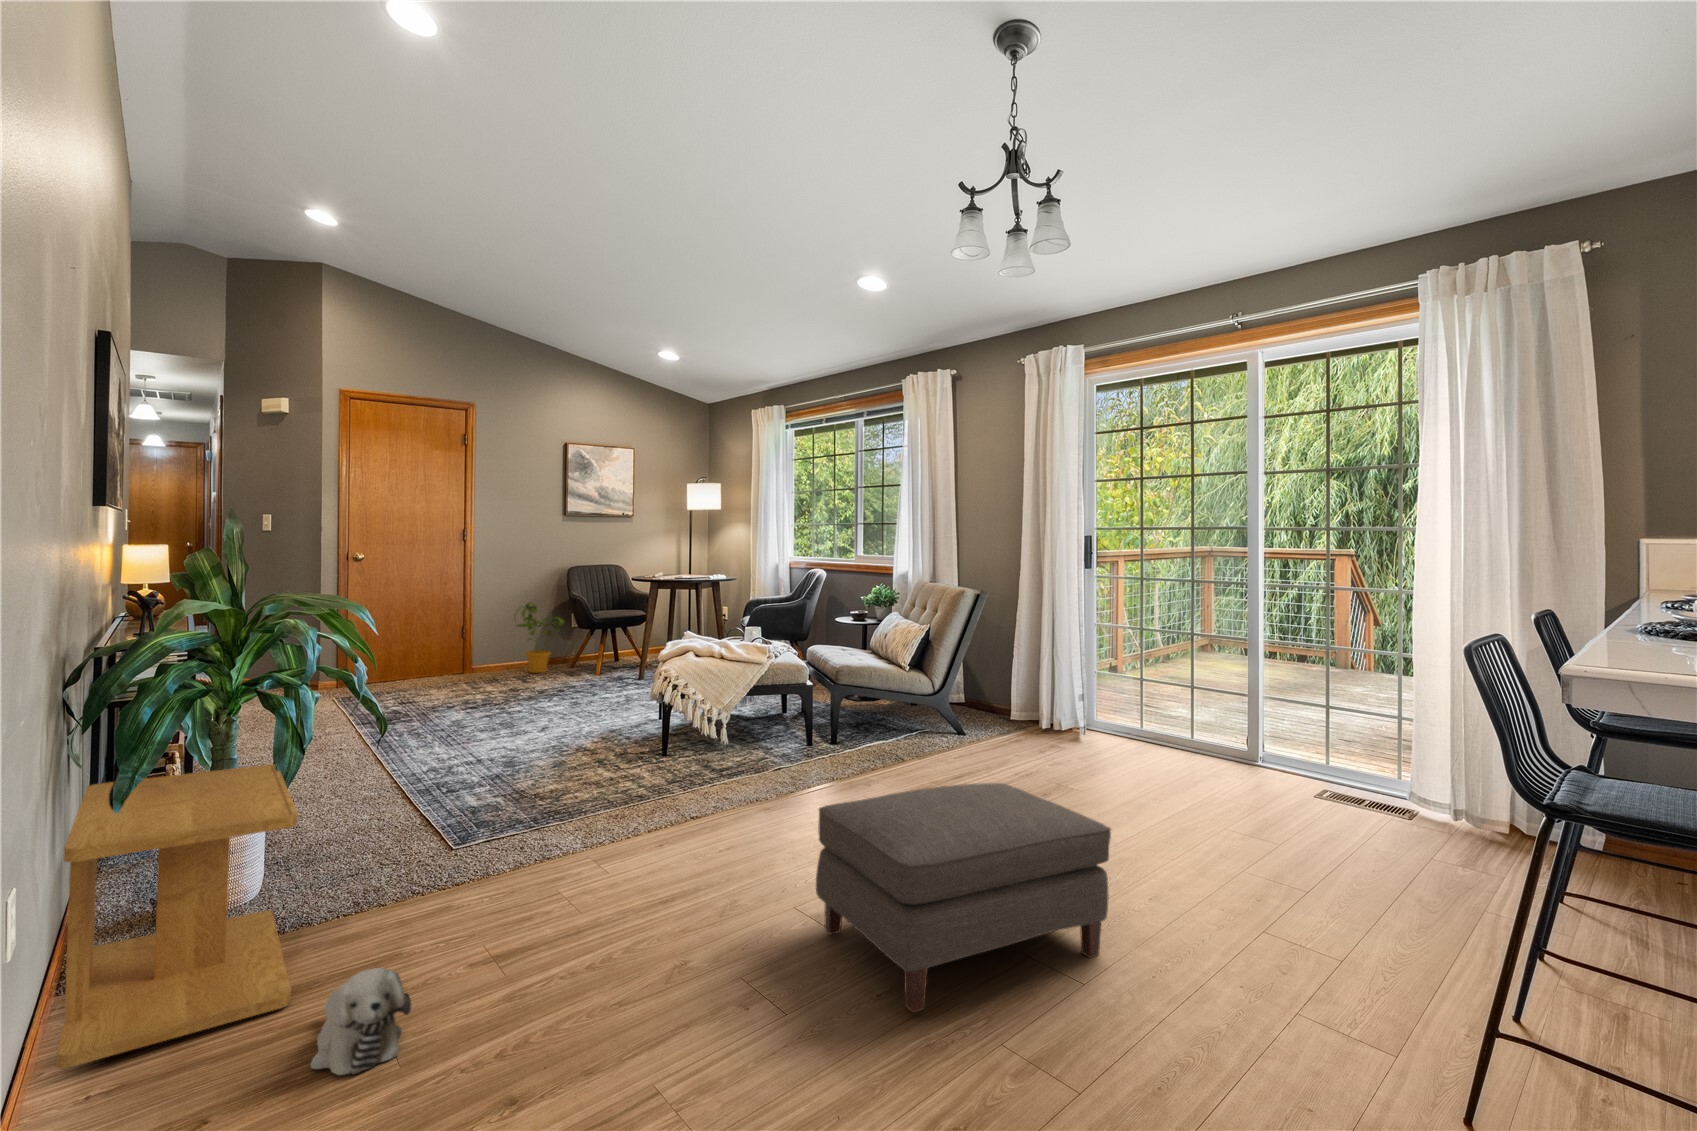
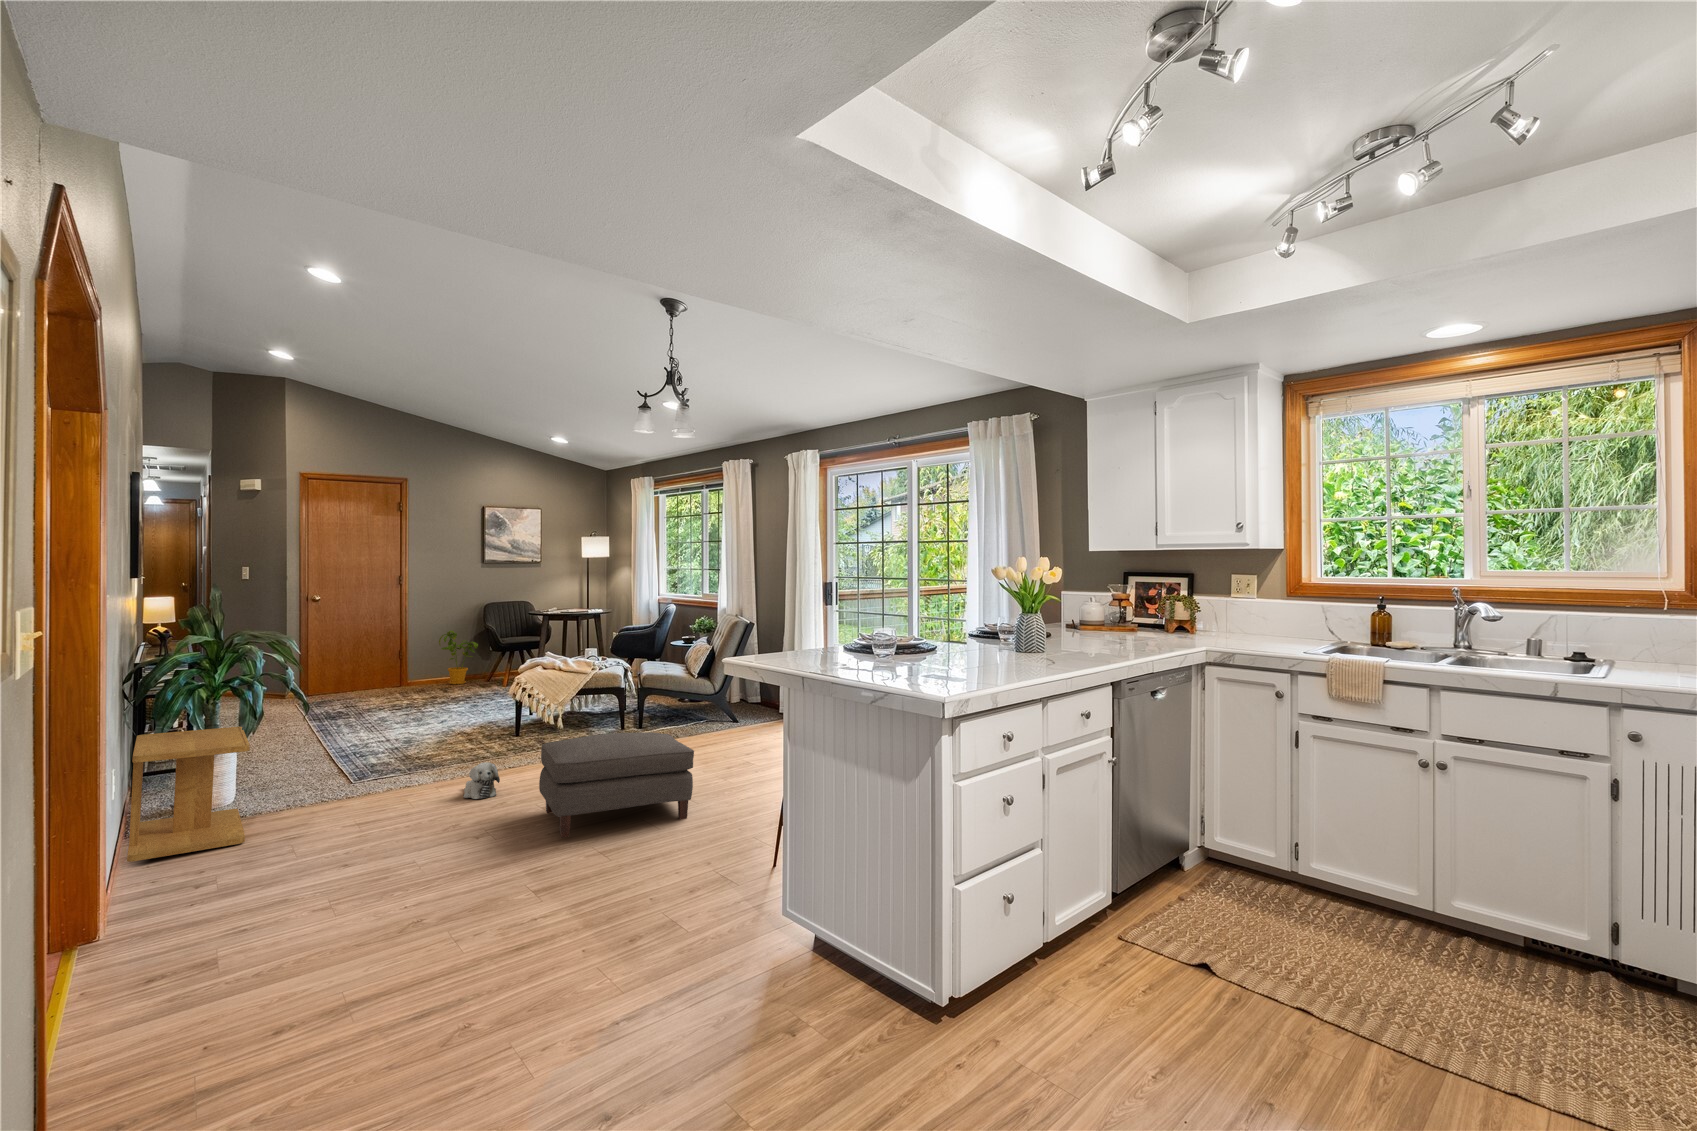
plush toy: present [311,968,411,1075] -> present [464,762,500,799]

